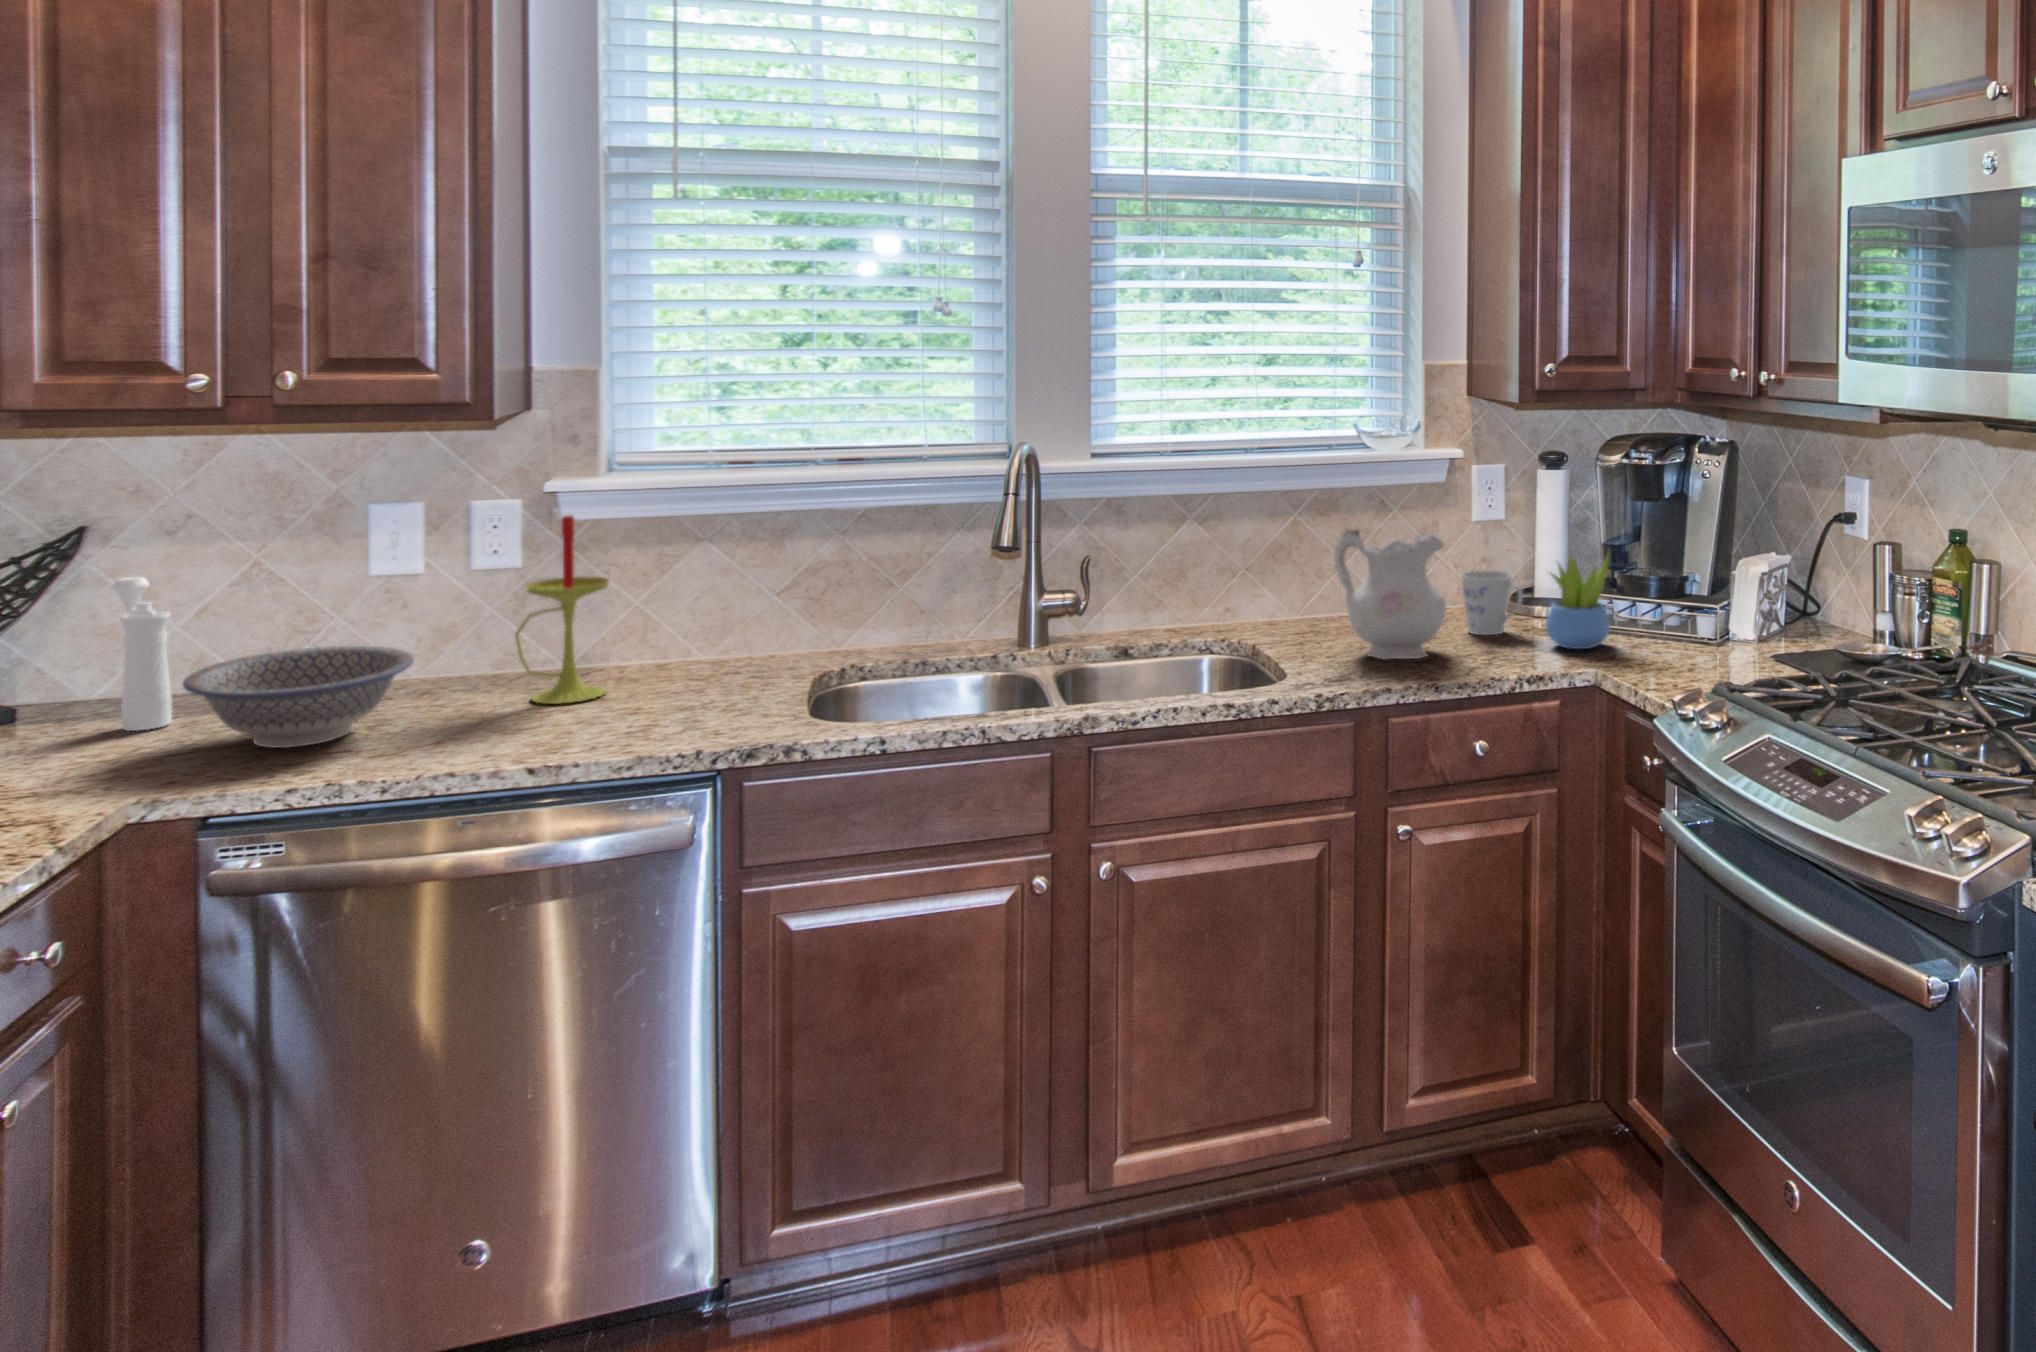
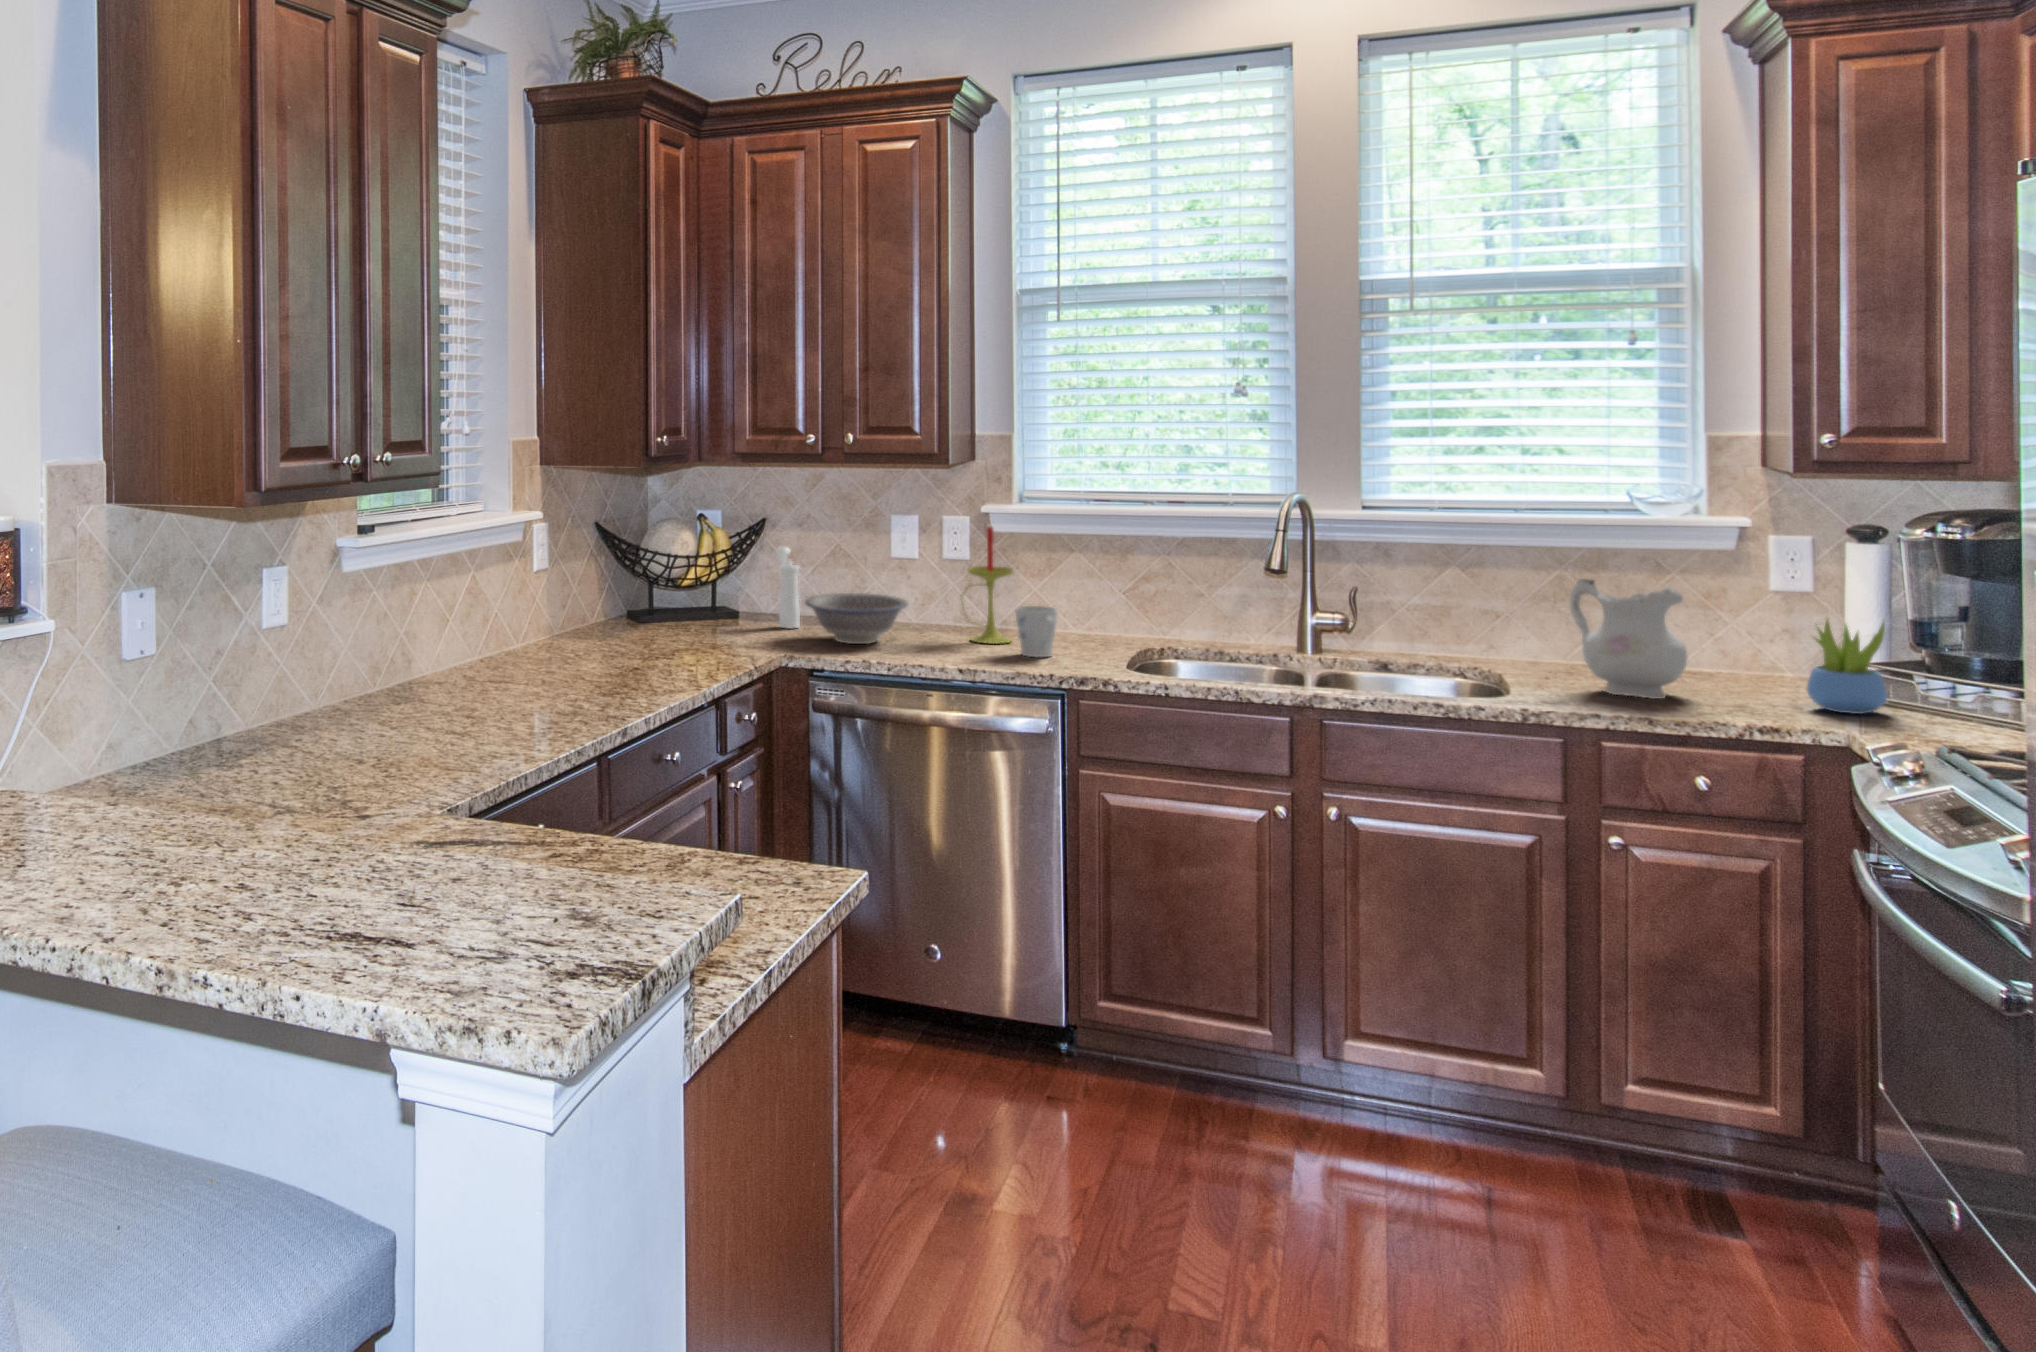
mug: present [1462,571,1523,635] -> present [1015,606,1057,657]

